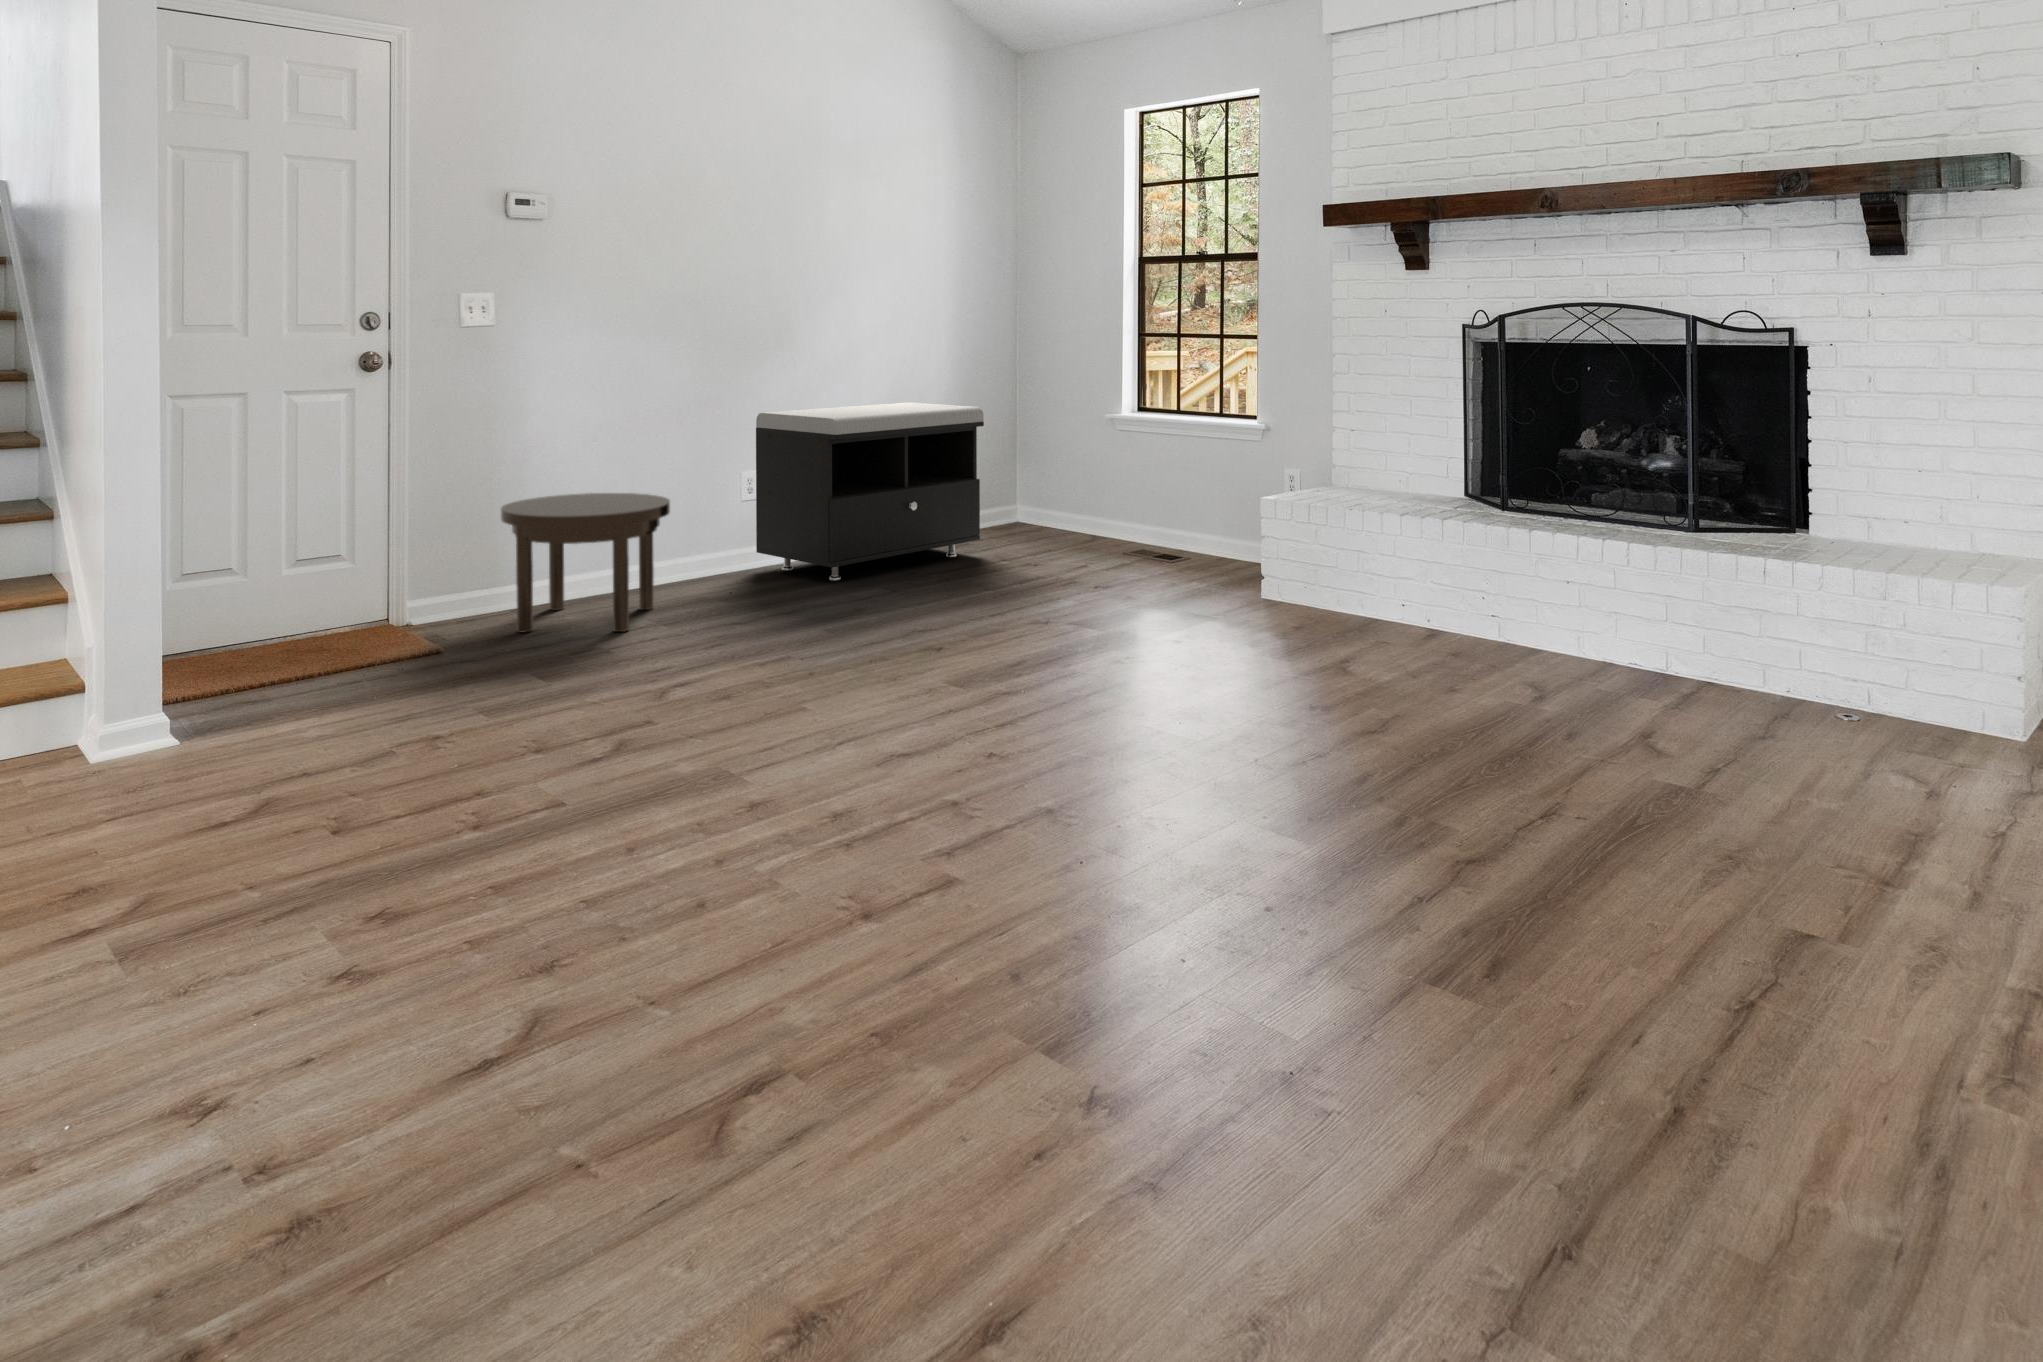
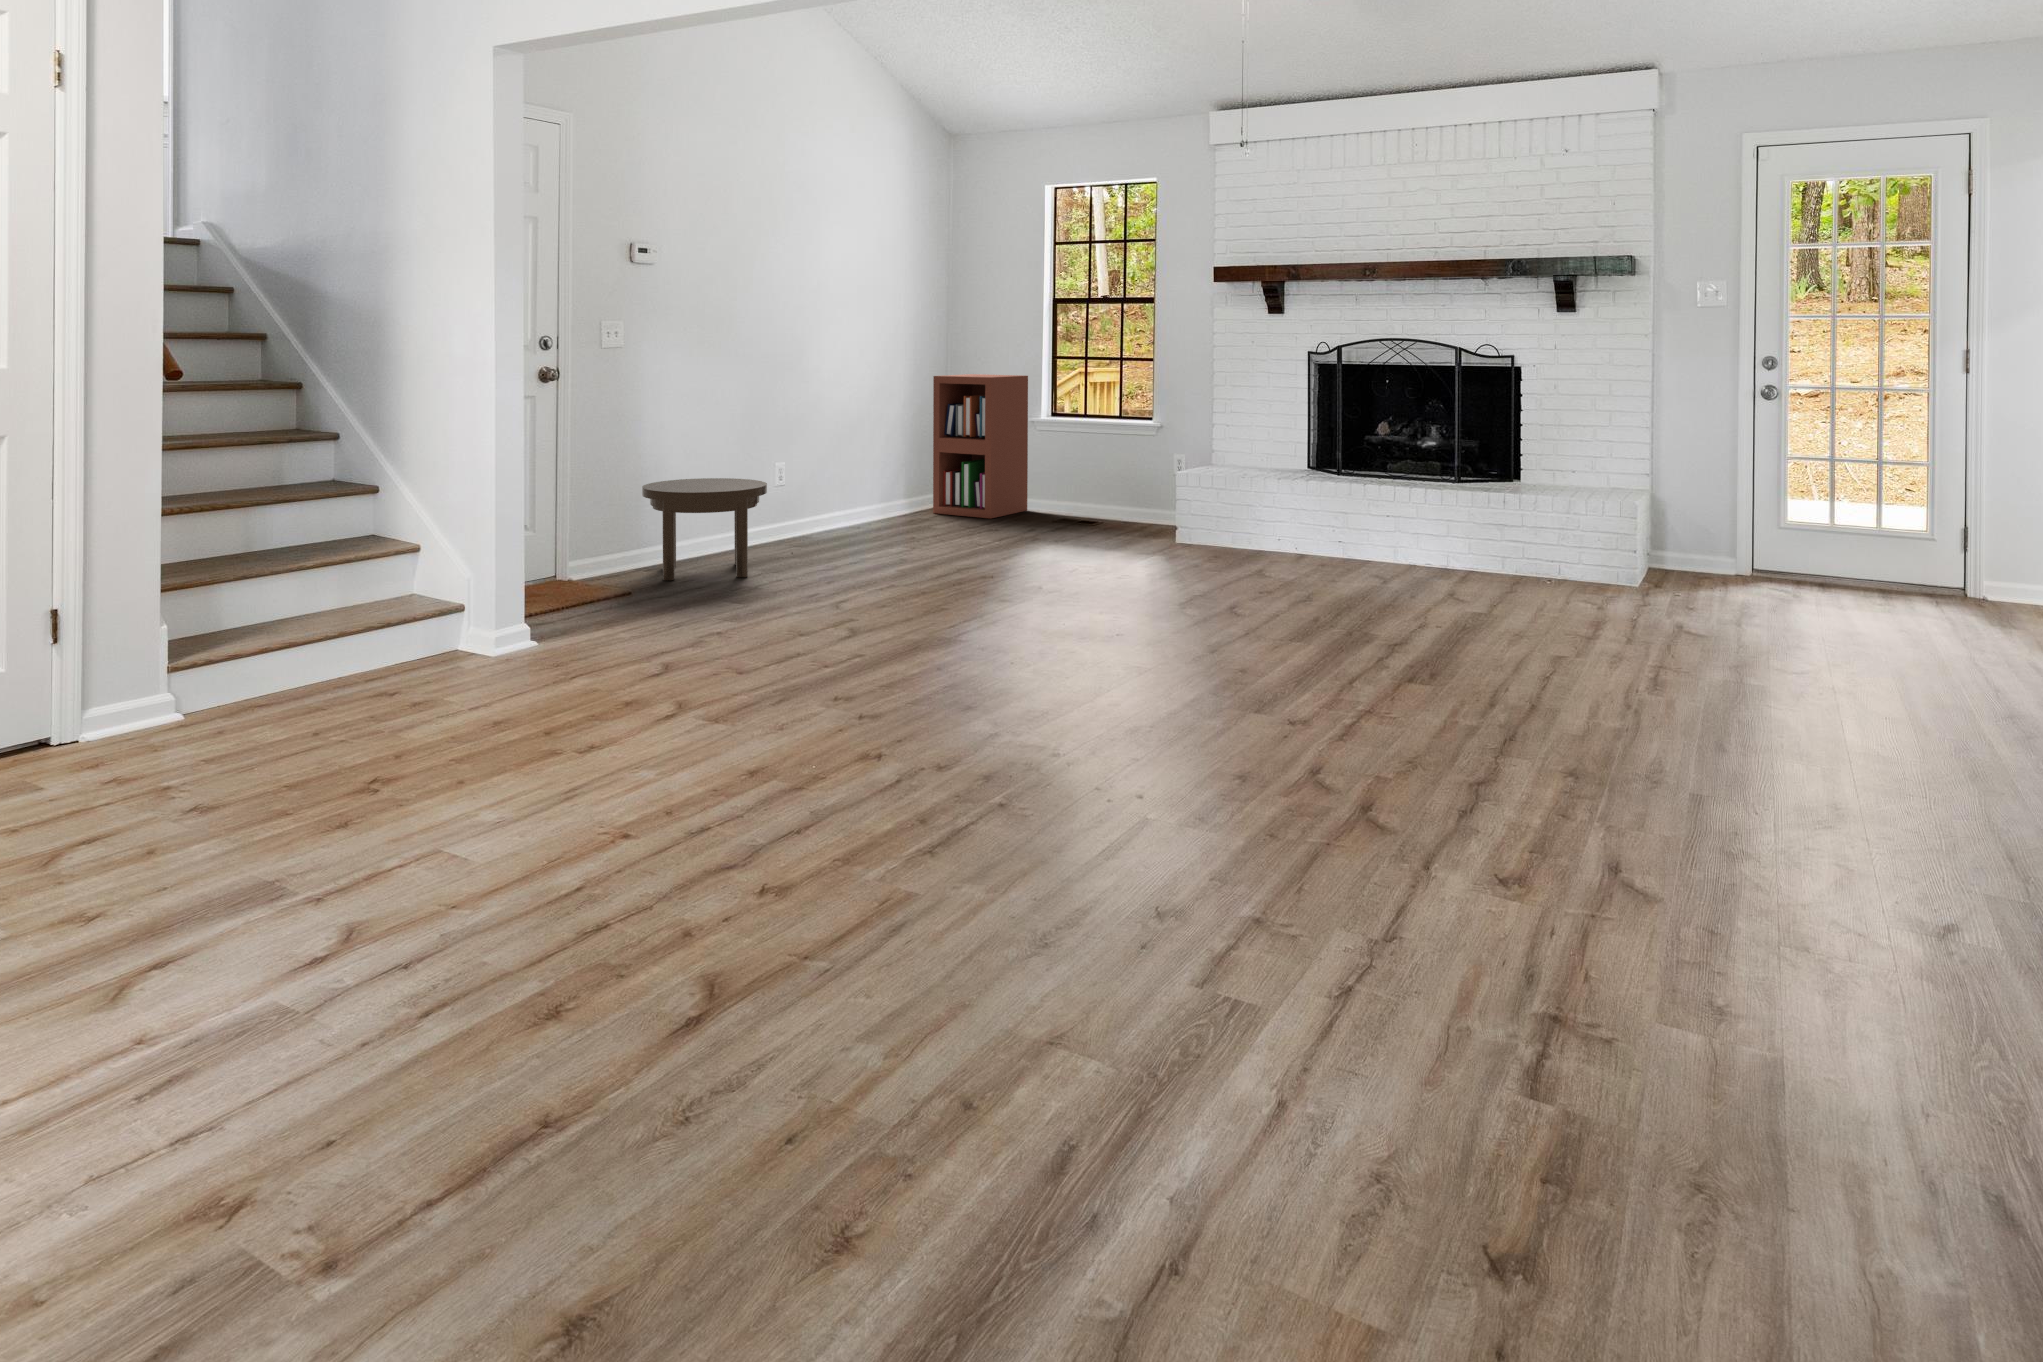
bookshelf: none [979,357,1105,548] -> present [933,374,1028,518]
storage bench: present [756,402,984,581] -> none [790,410,952,543]

